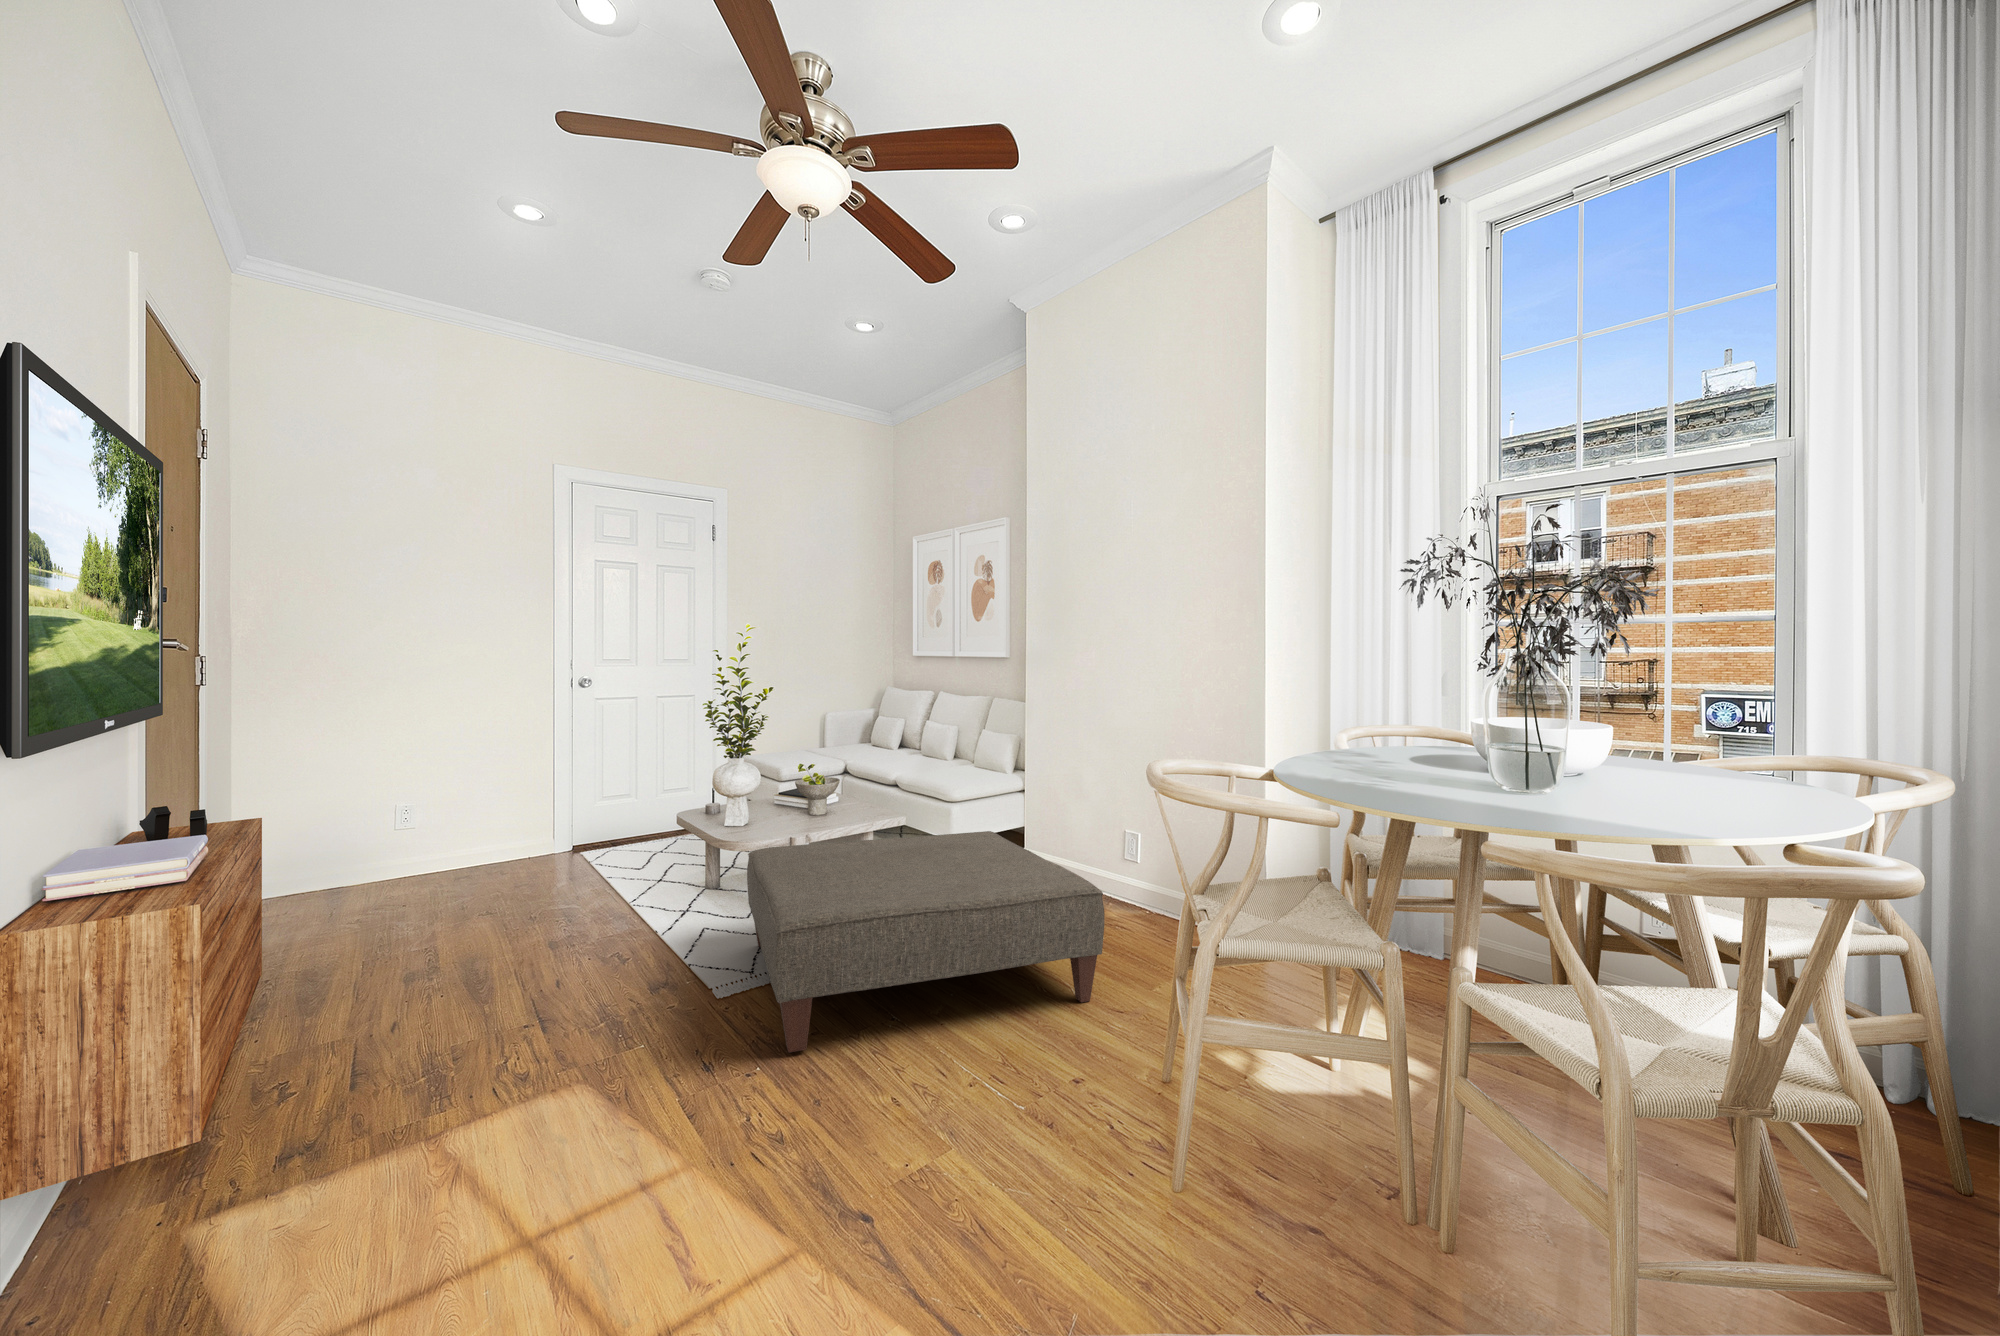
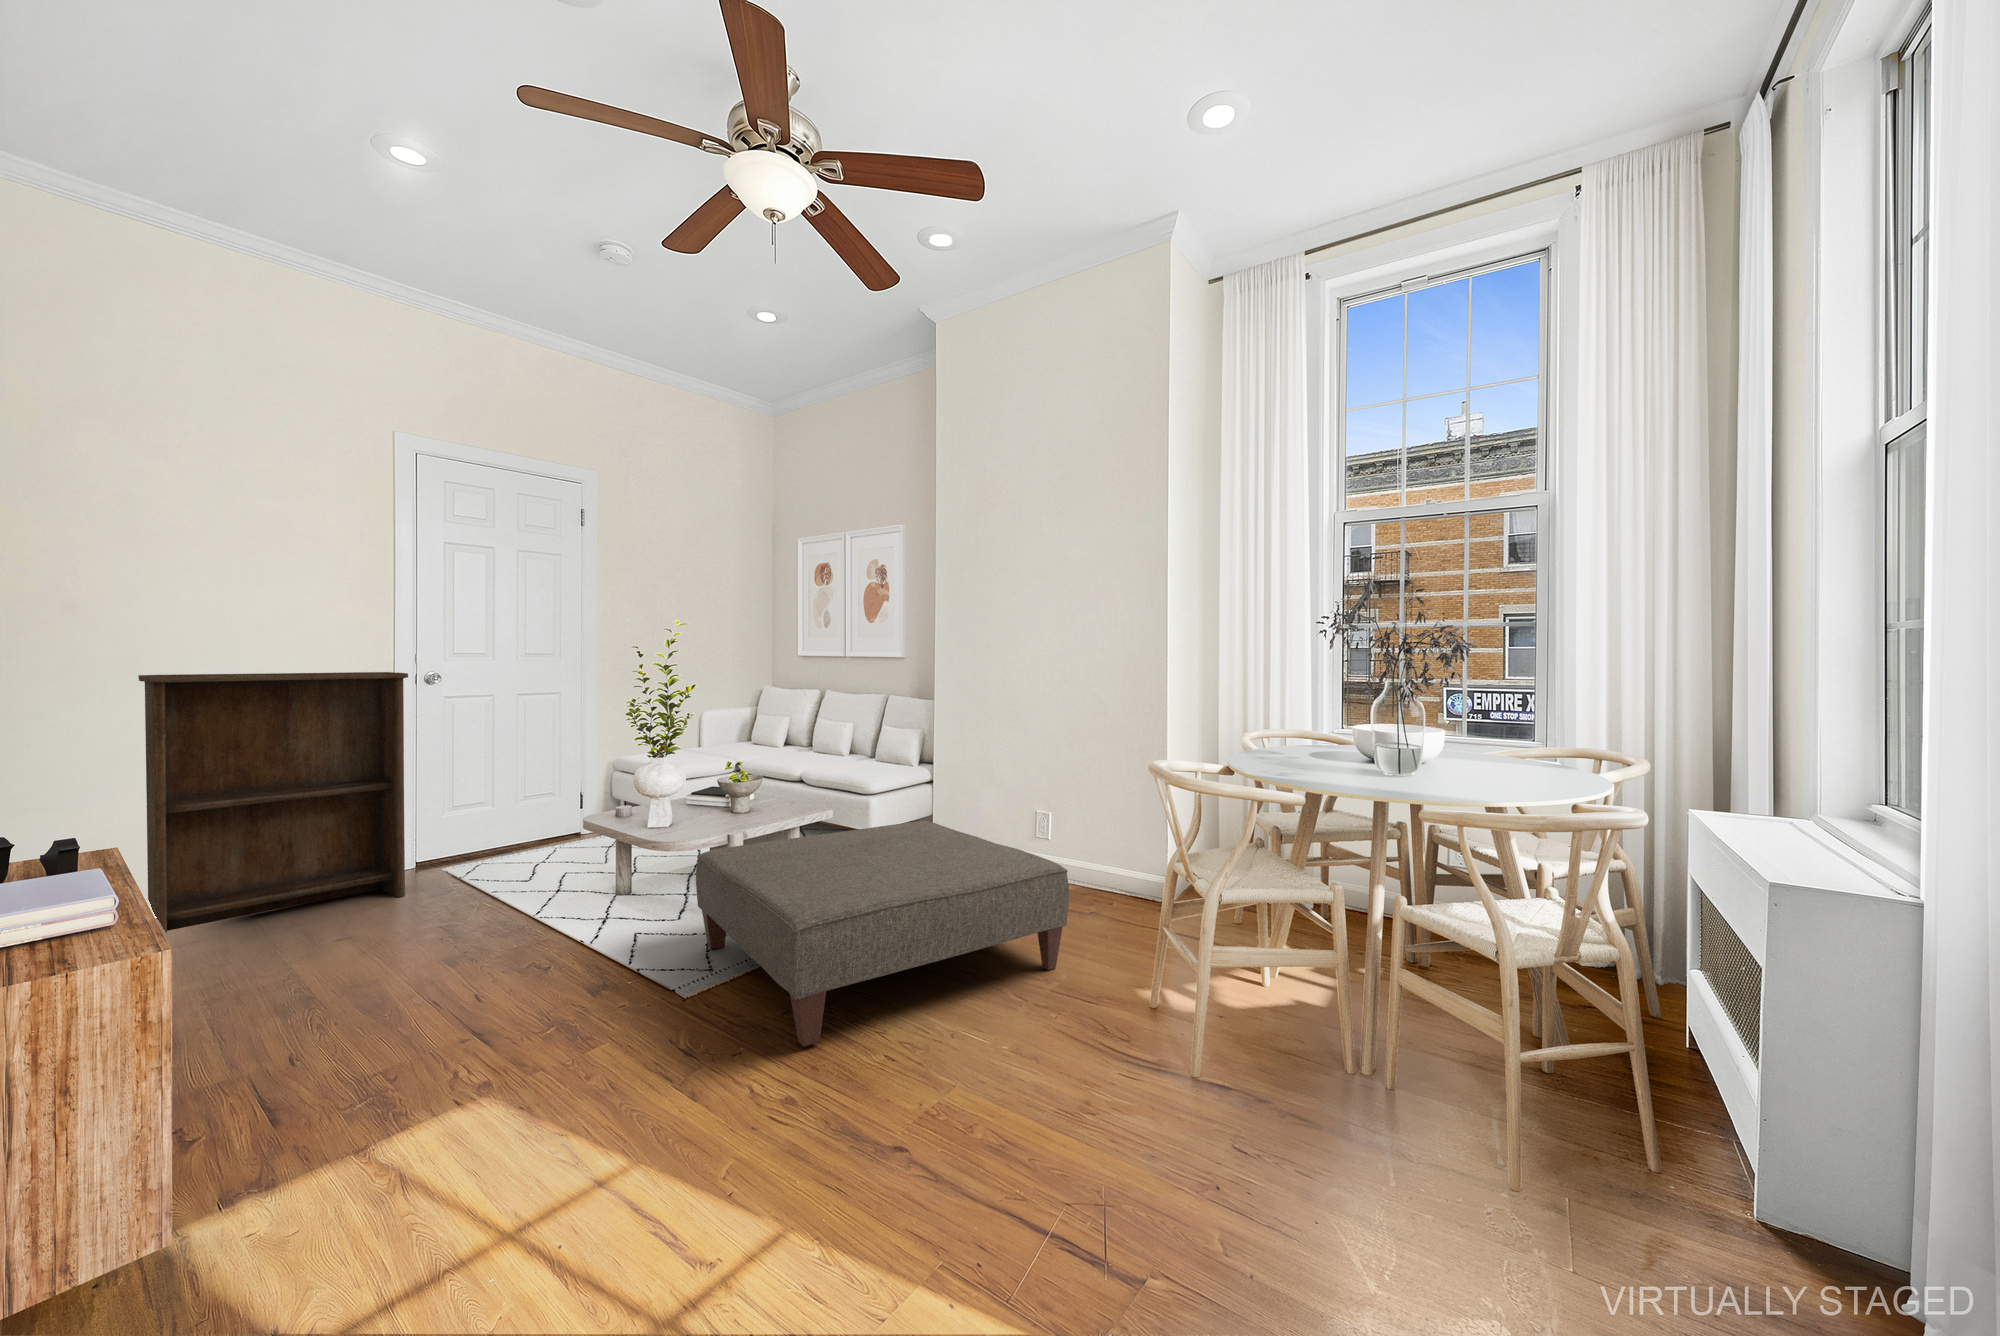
bookshelf: none [338,674,542,903] -> present [138,672,408,933]

